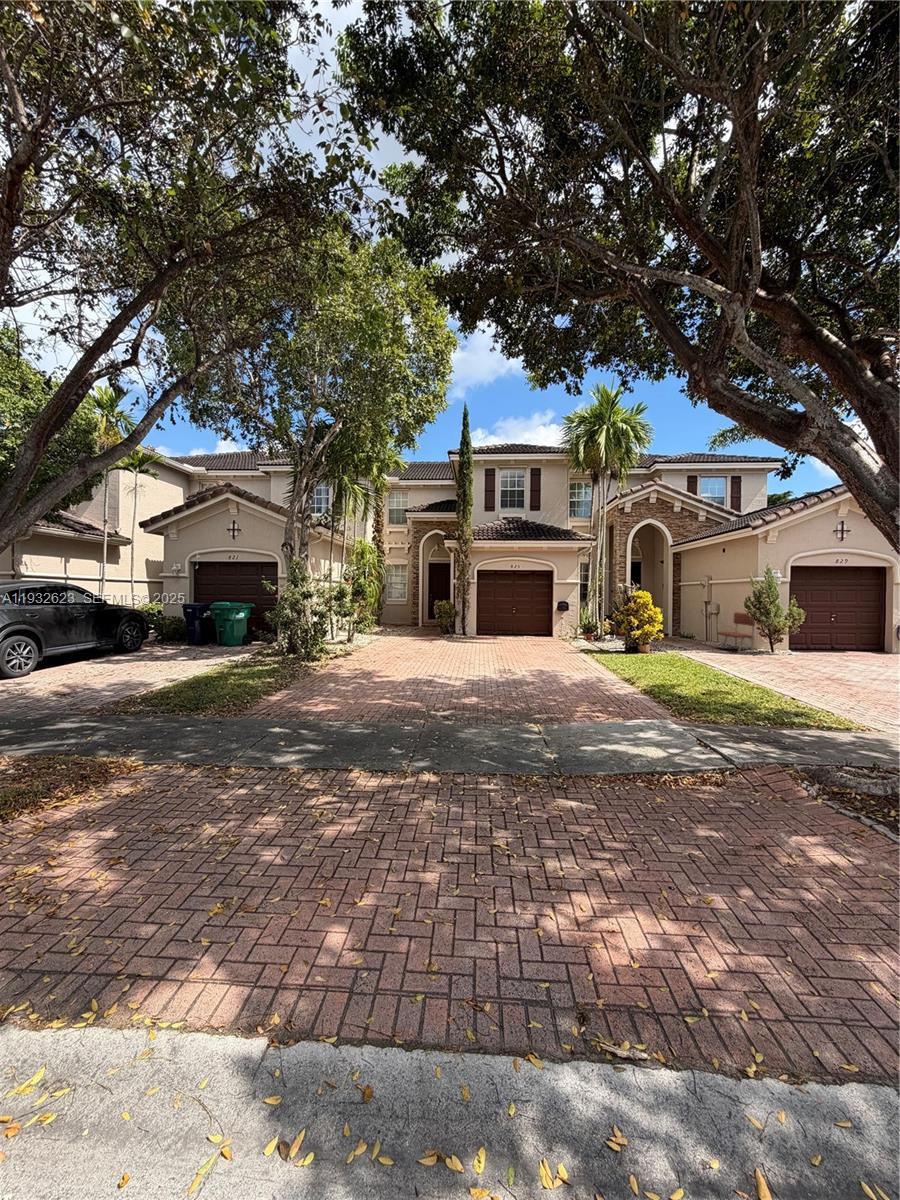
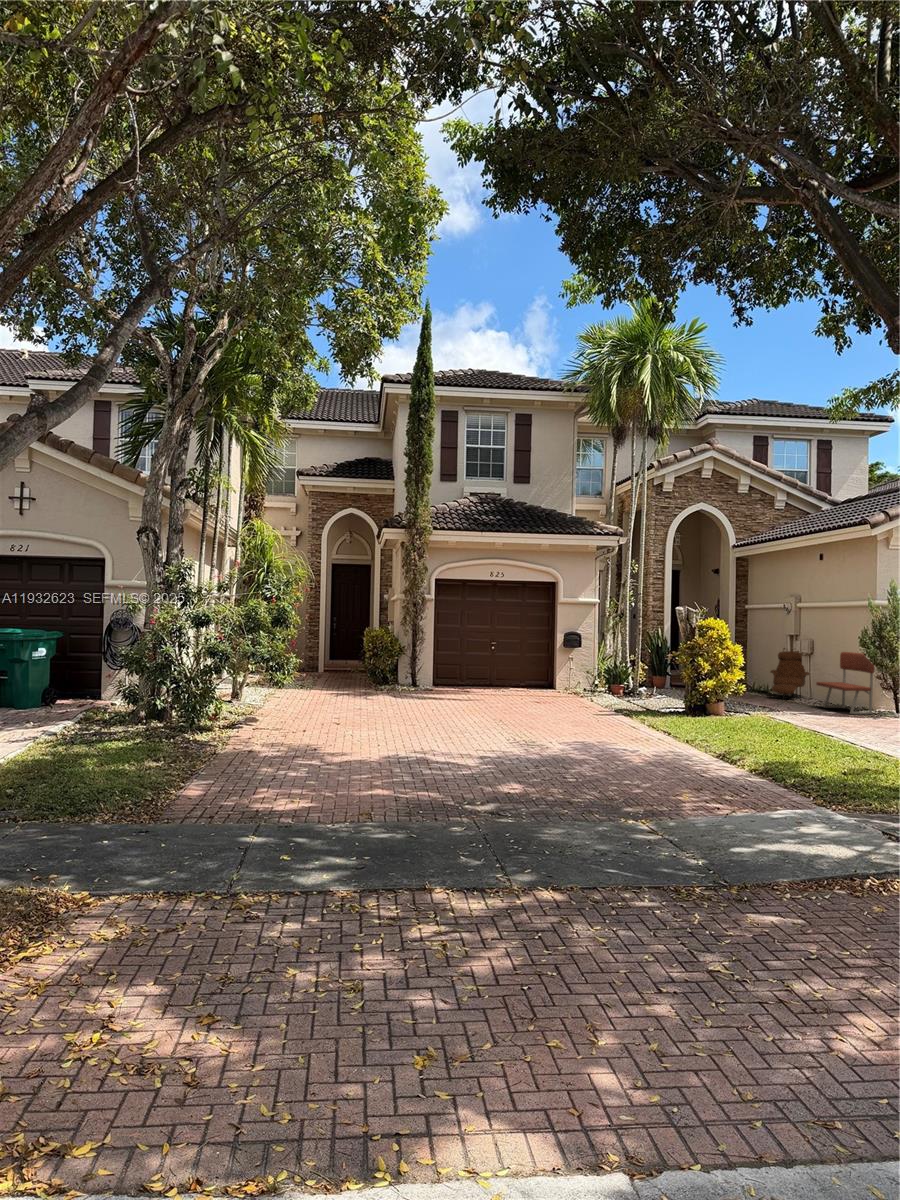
lounge chair: none [690,613,717,644] -> present [771,651,809,699]

